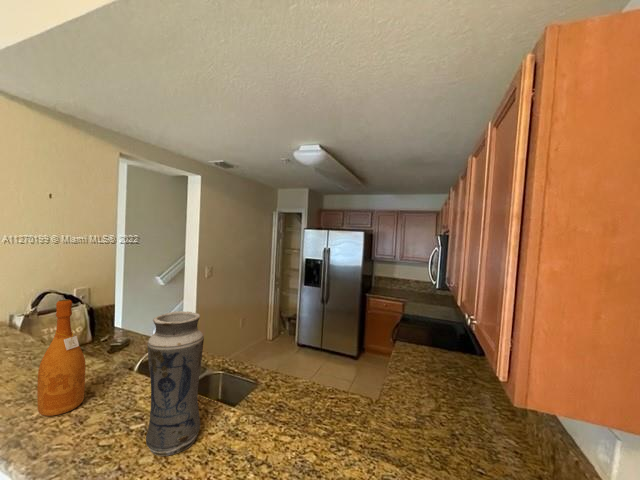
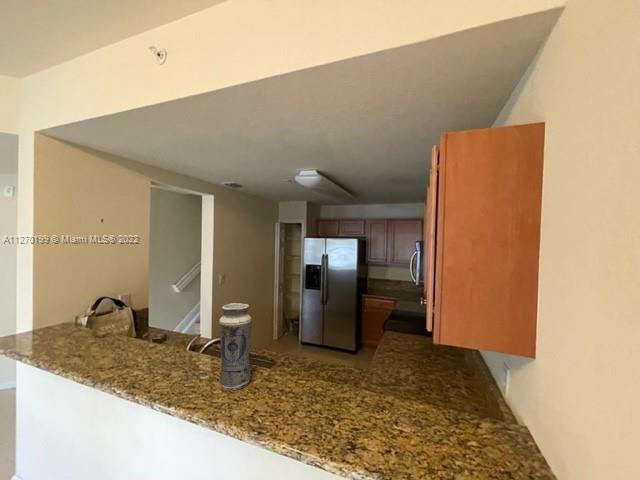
wine bottle: present [37,299,86,416] -> none [141,298,168,374]

